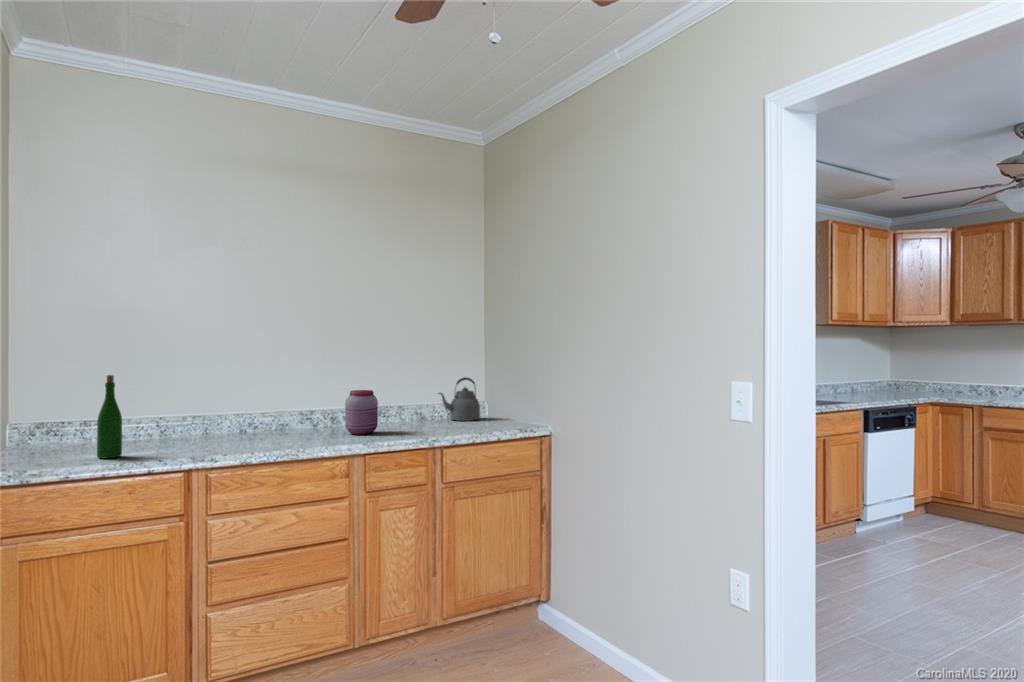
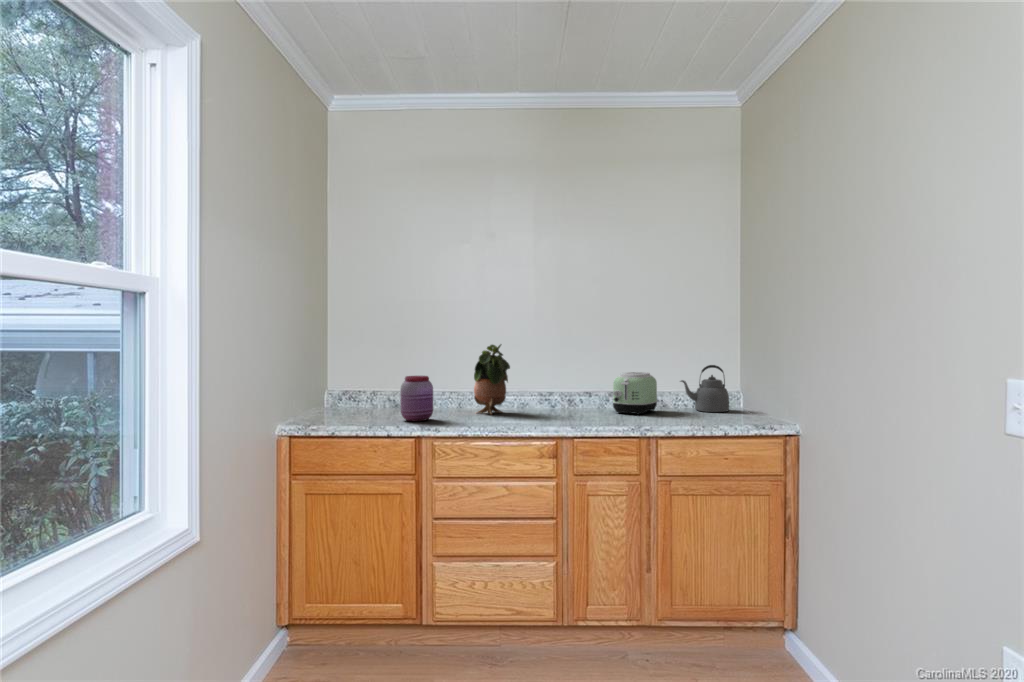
potted plant: none [231,360,275,439] -> present [474,344,510,414]
wine bottle: present [97,375,122,458] -> none [362,355,379,421]
toaster: none [380,386,421,428] -> present [613,372,657,415]
jar: present [345,390,378,435] -> present [400,376,433,421]

